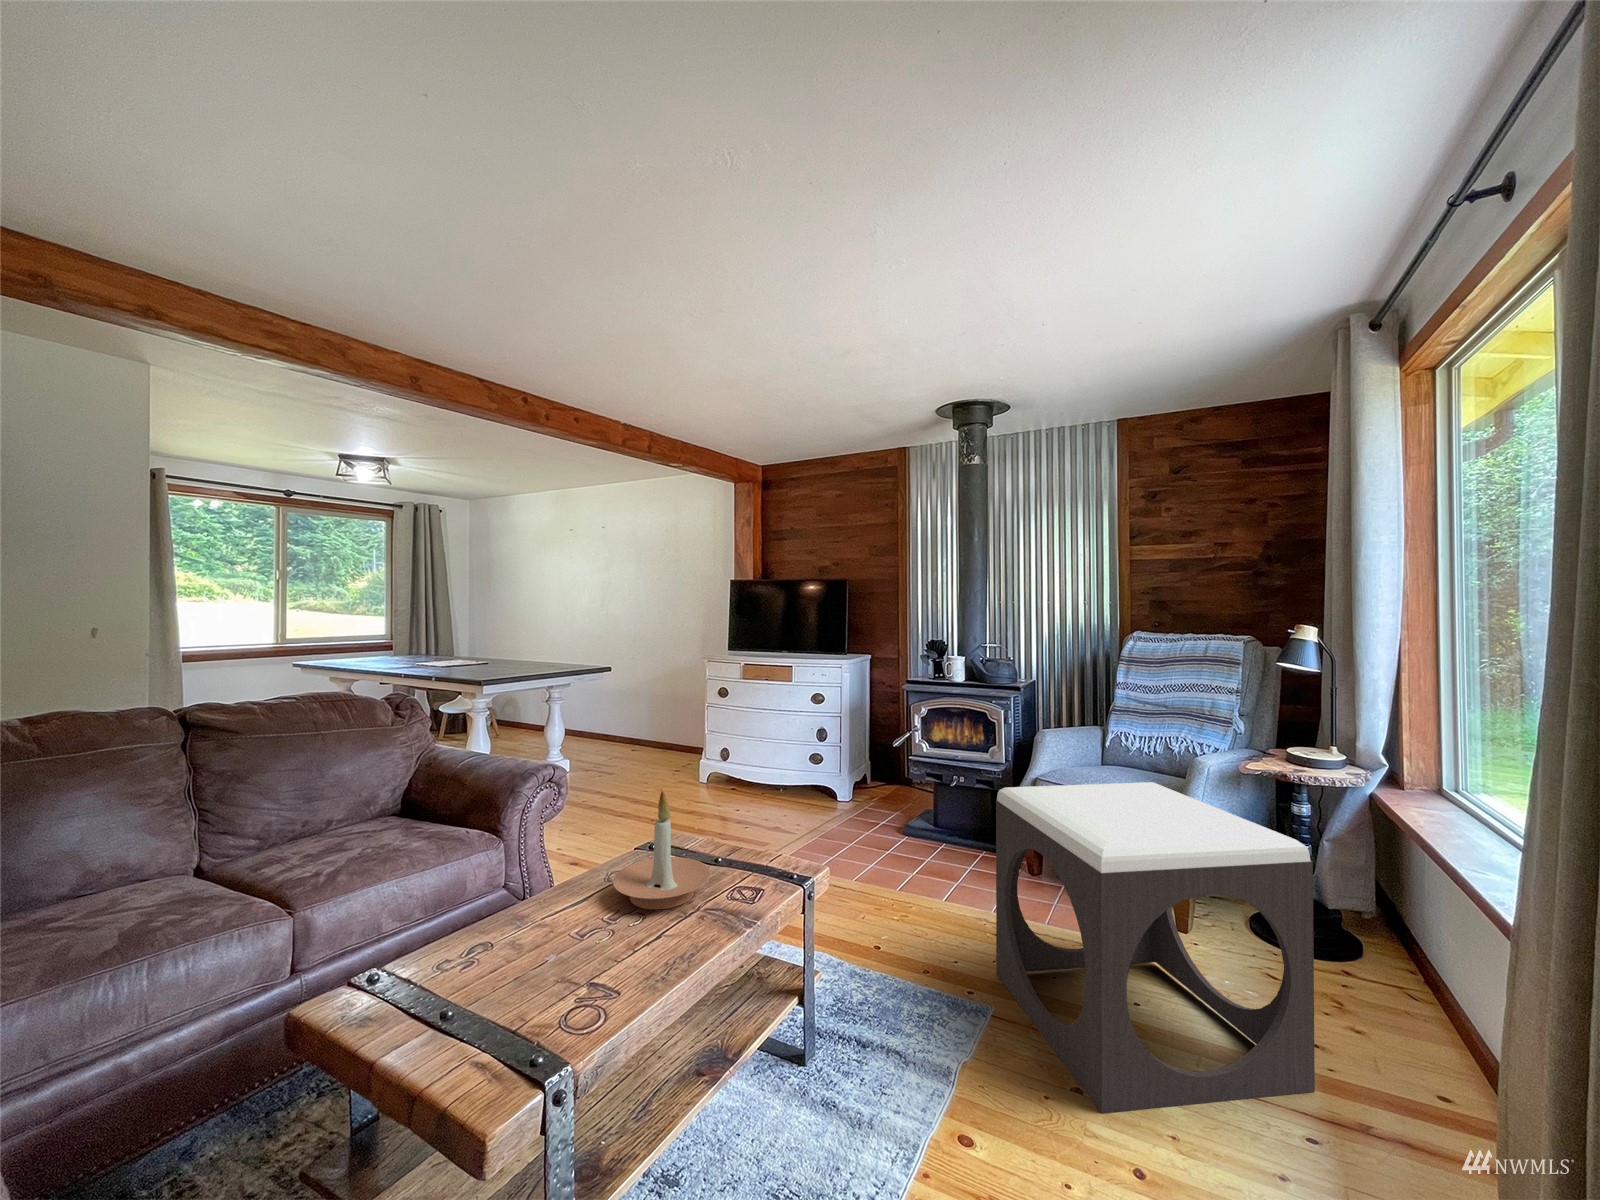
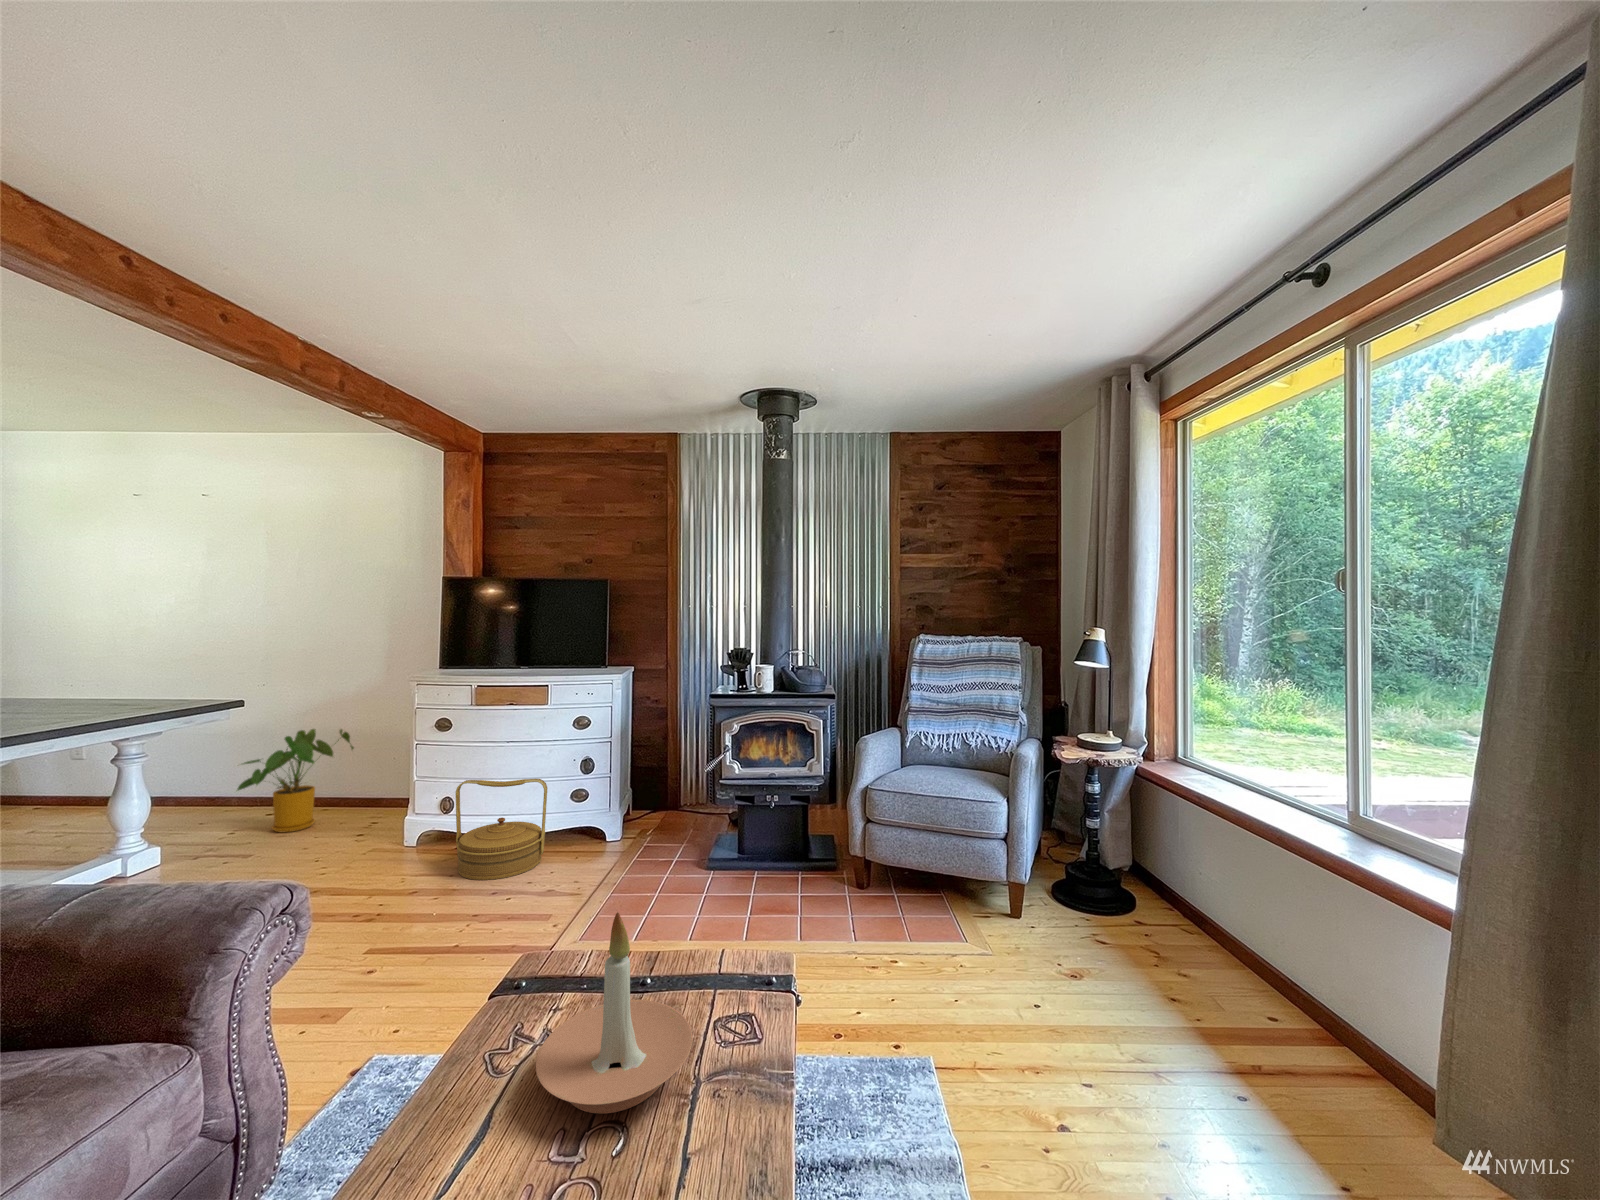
house plant: none [613,691,681,760] -> present [237,729,354,832]
woven basket: none [721,734,782,811] -> present [456,779,548,880]
footstool: present [996,782,1315,1114] -> none [906,782,1188,1137]

